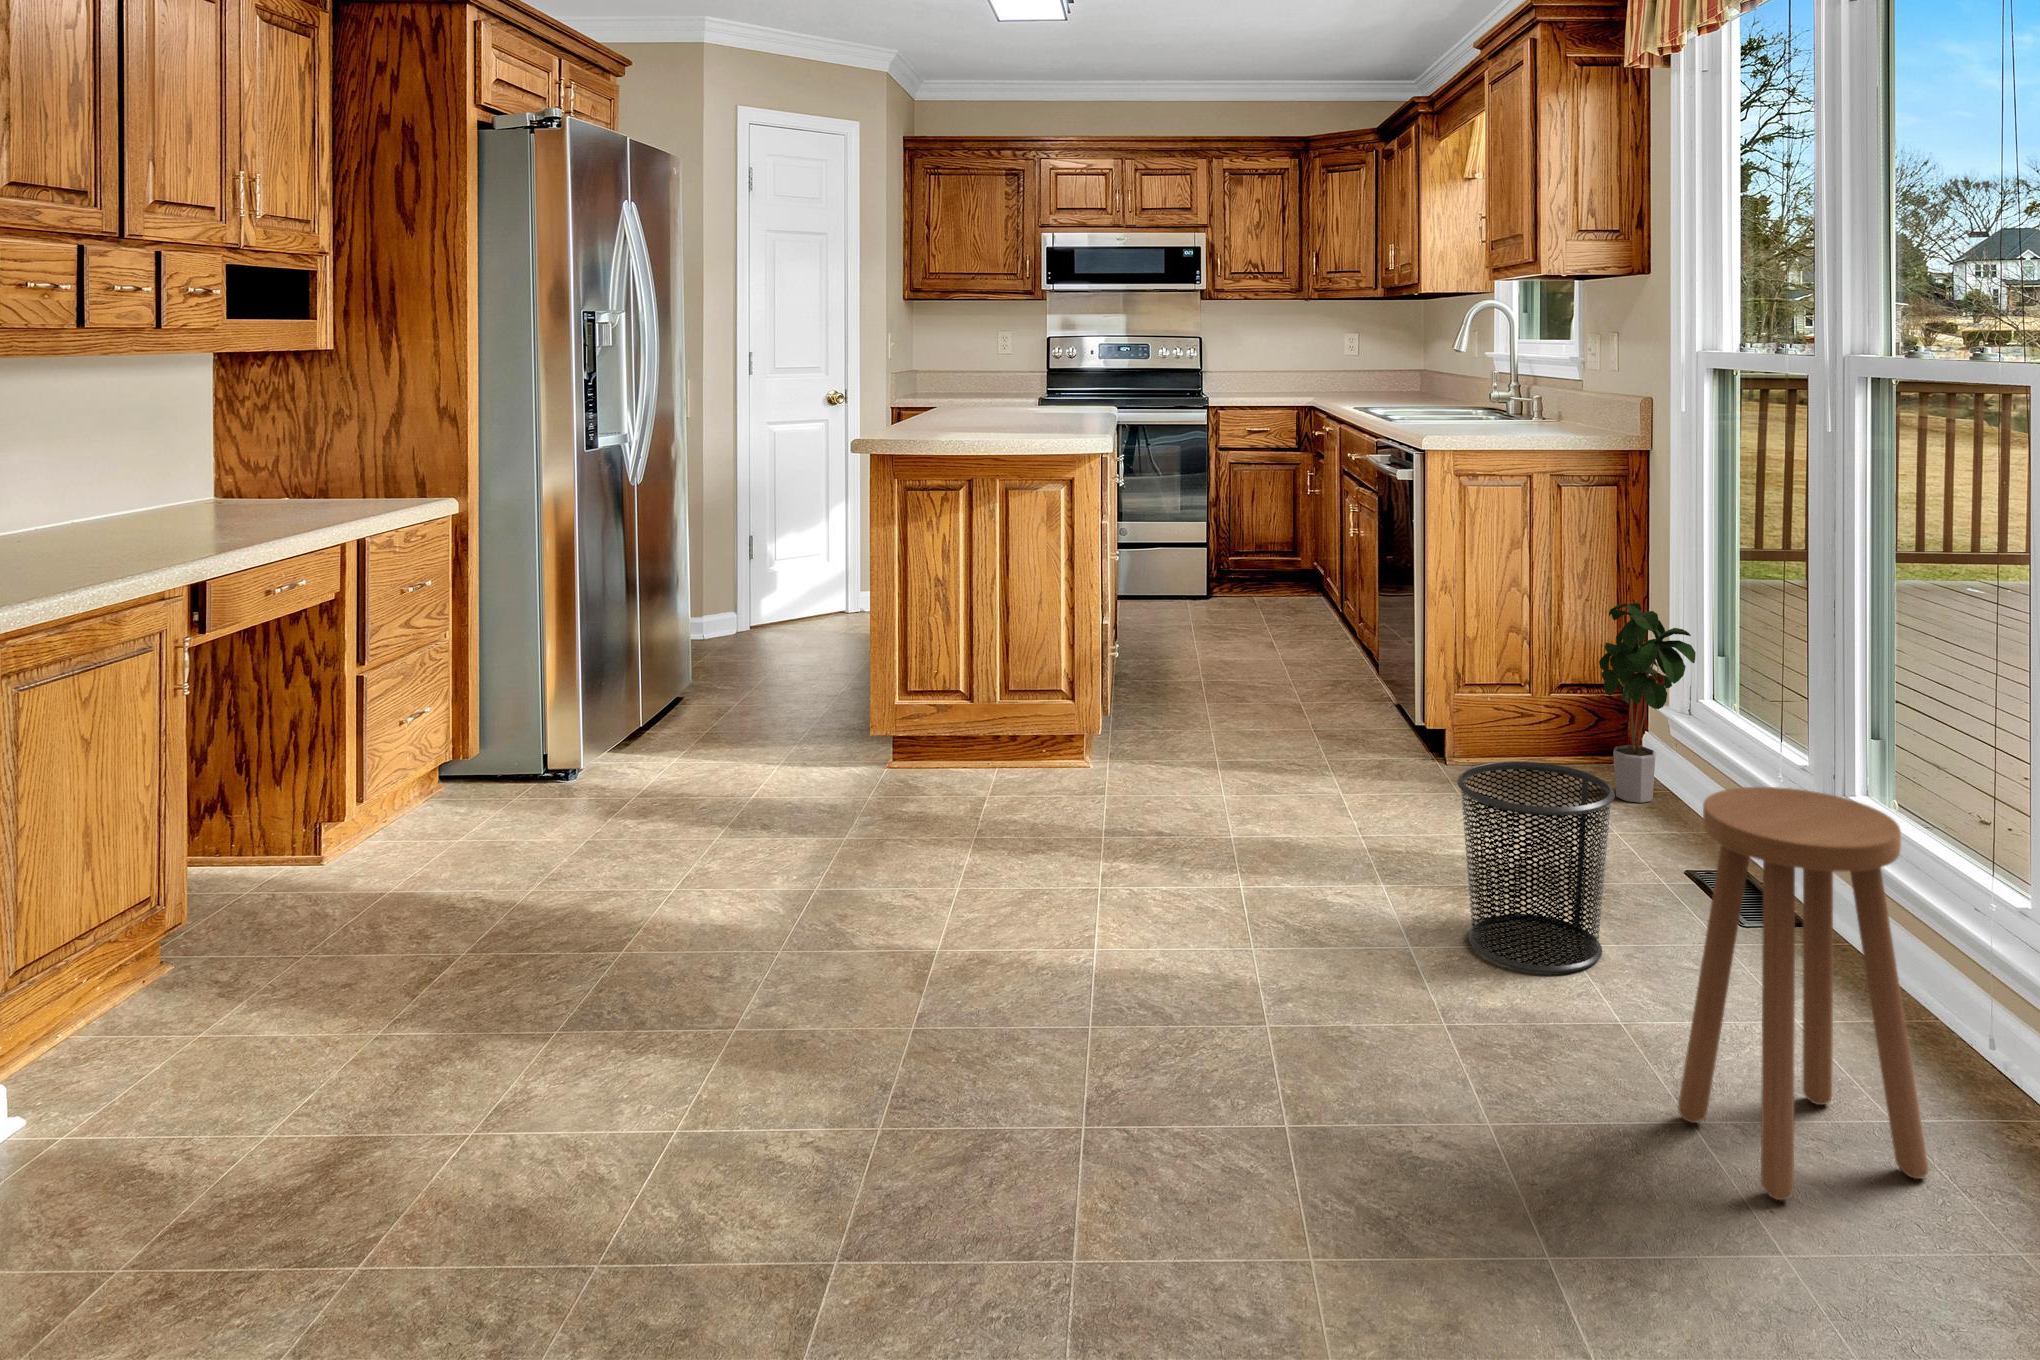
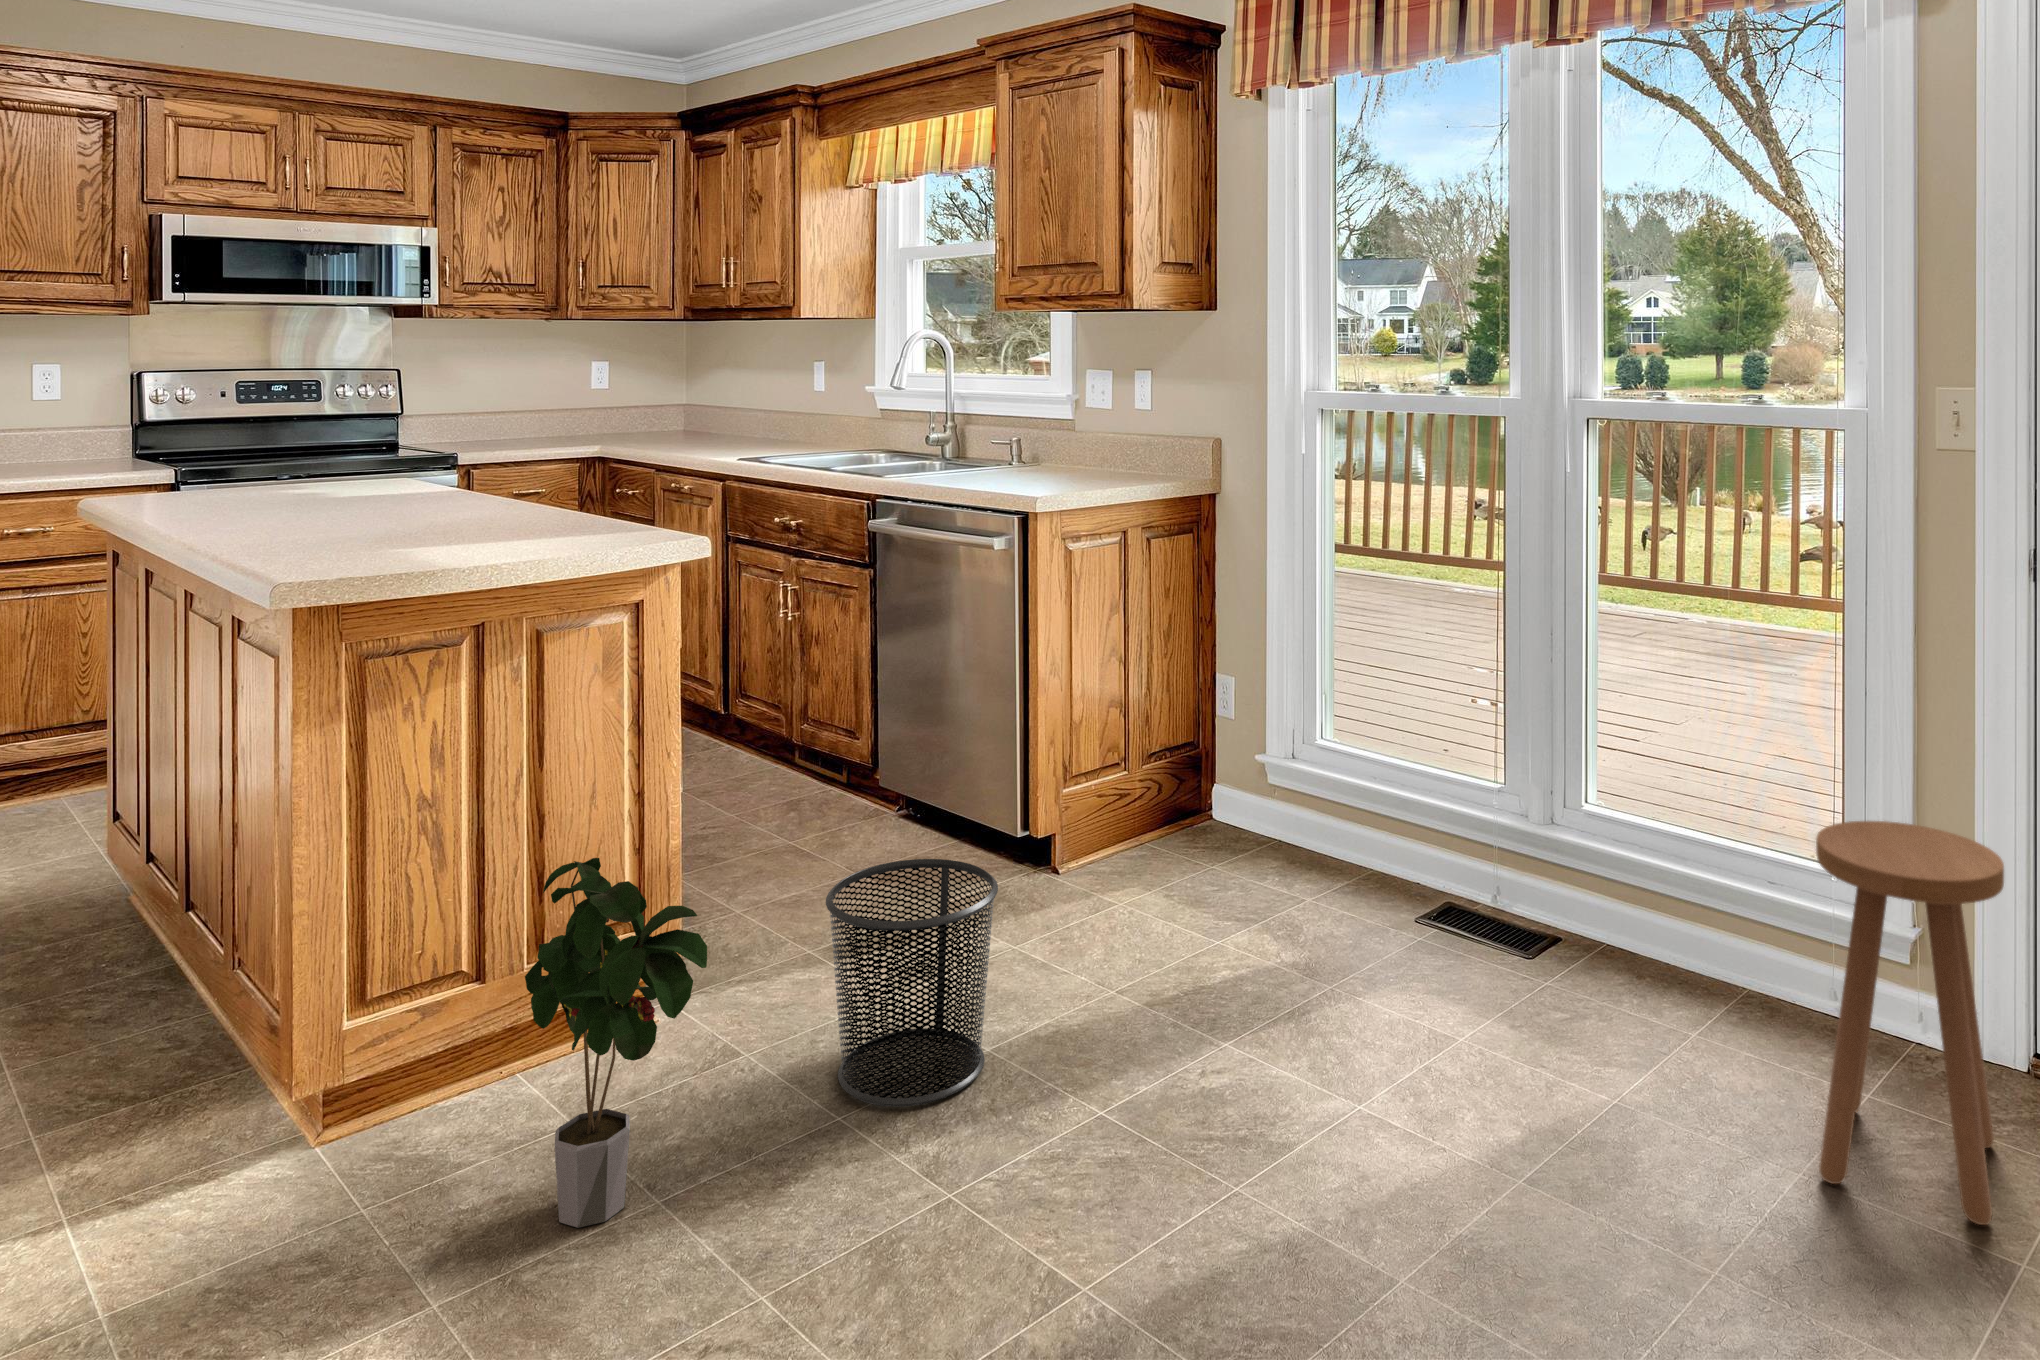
potted plant: present [1599,603,1696,803] -> present [525,858,707,1228]
trash can: present [1457,762,1615,973] -> present [826,859,998,1107]

